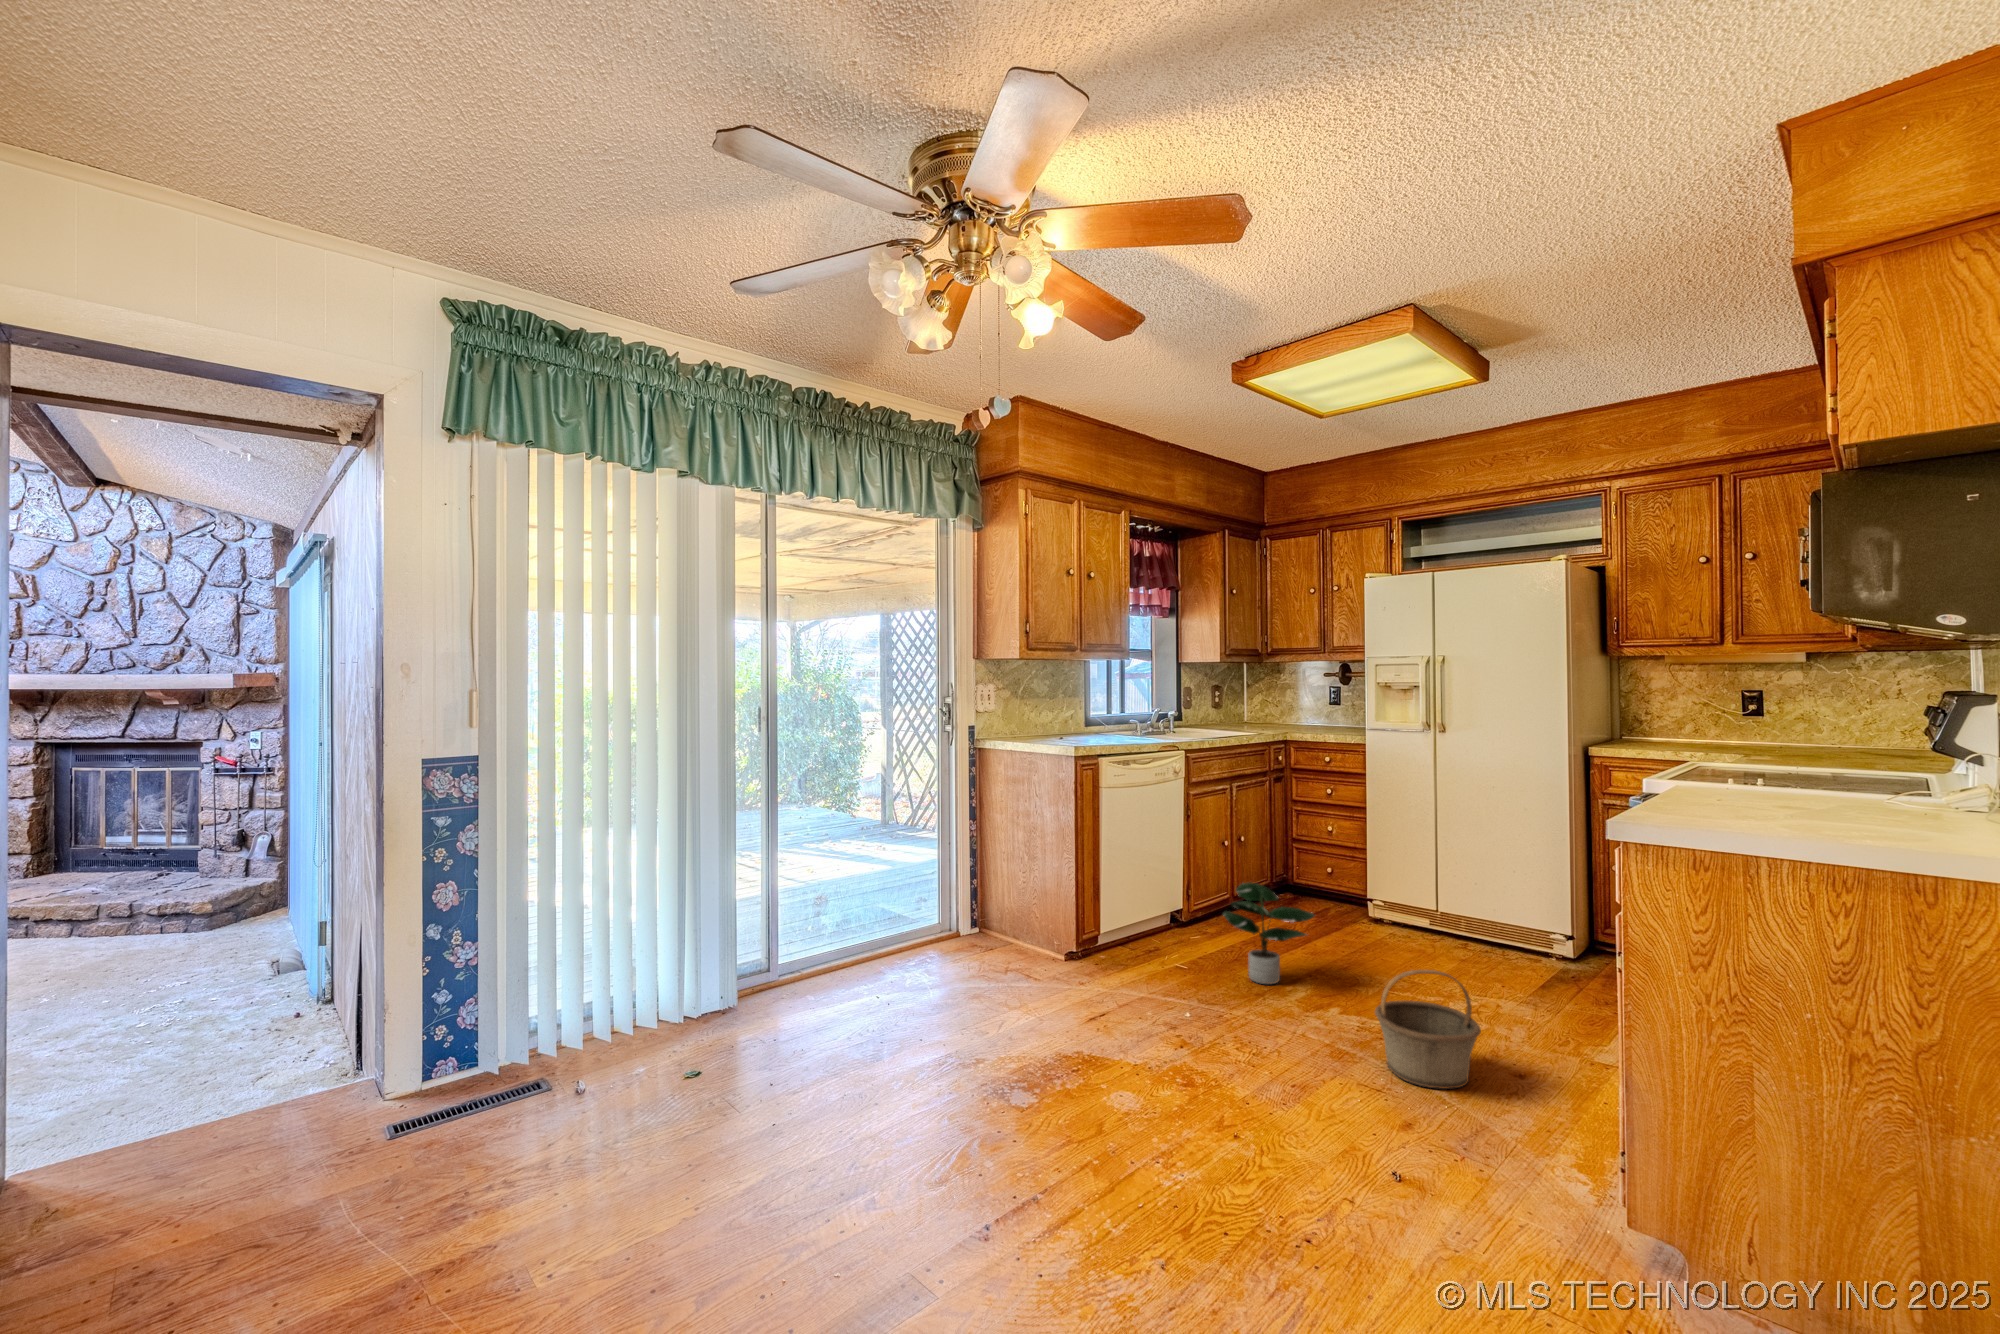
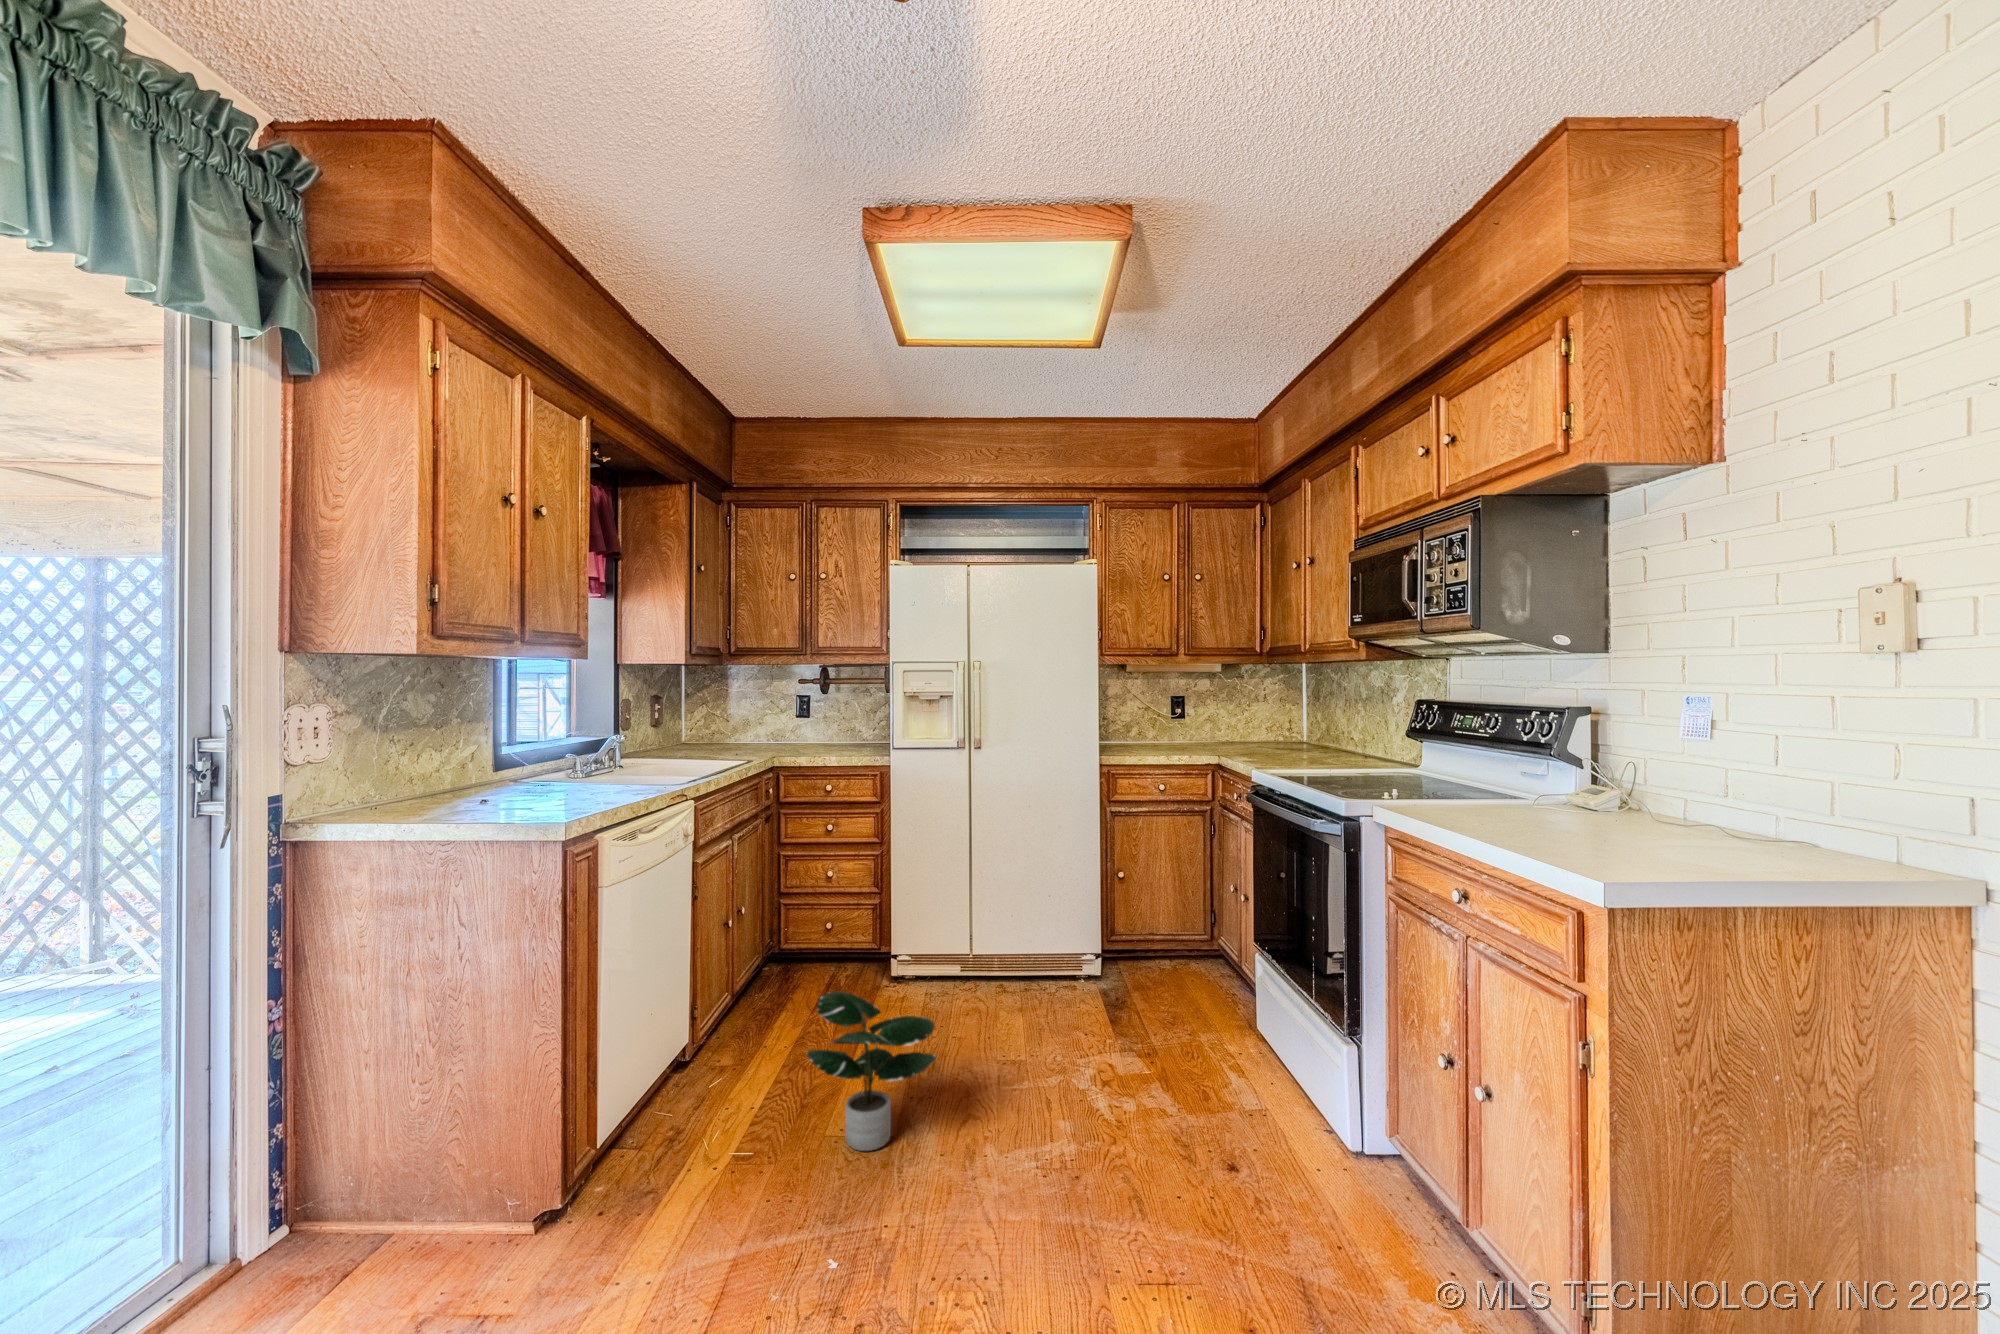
basket: present [1375,970,1481,1089] -> none [1115,1082,1249,1264]

